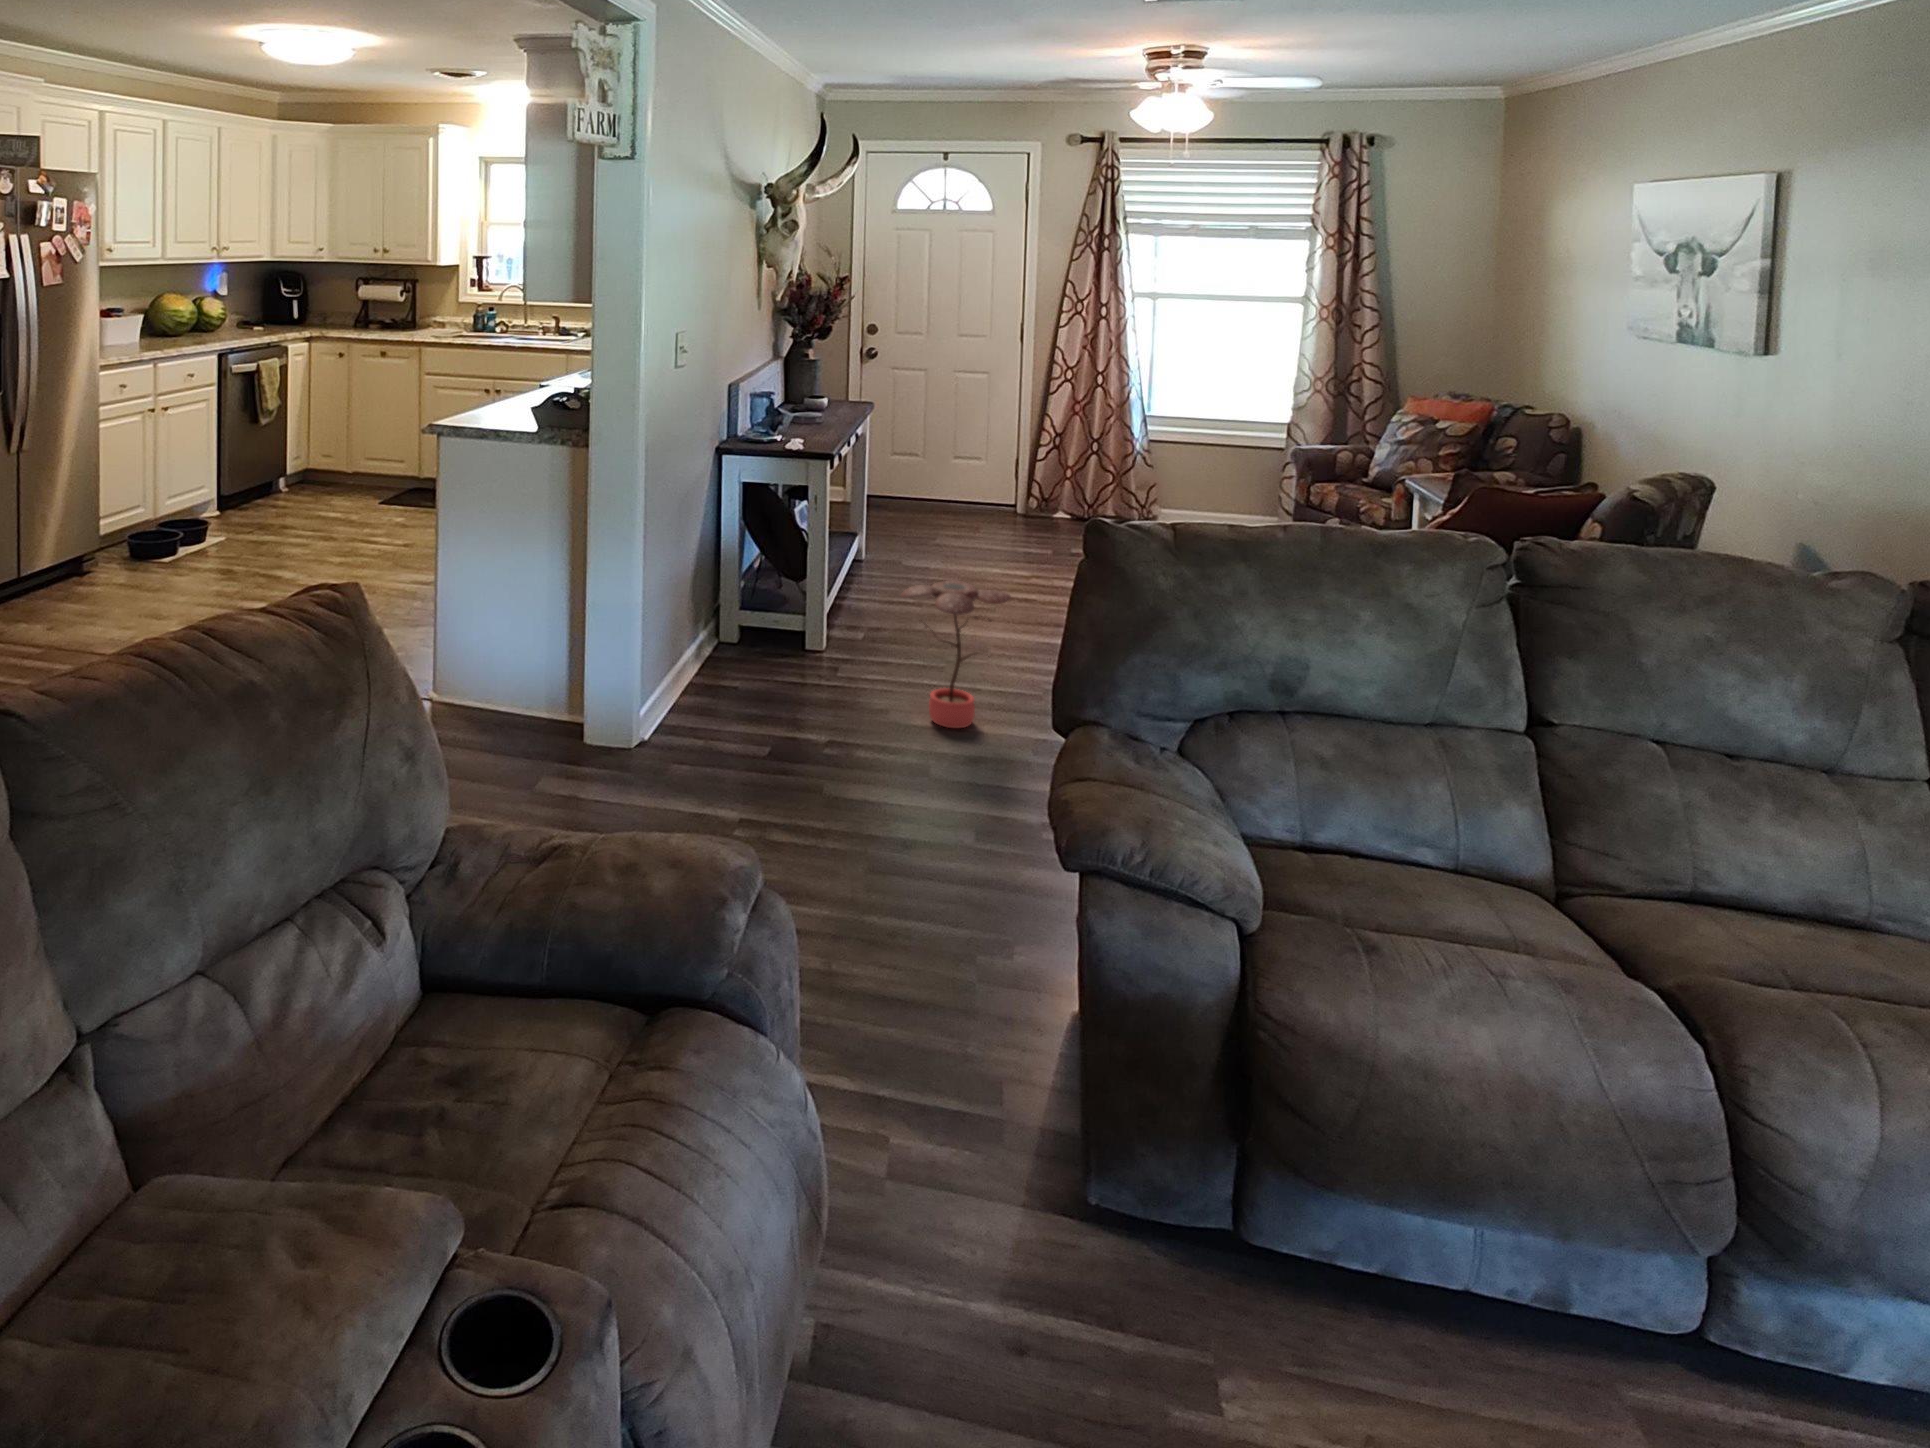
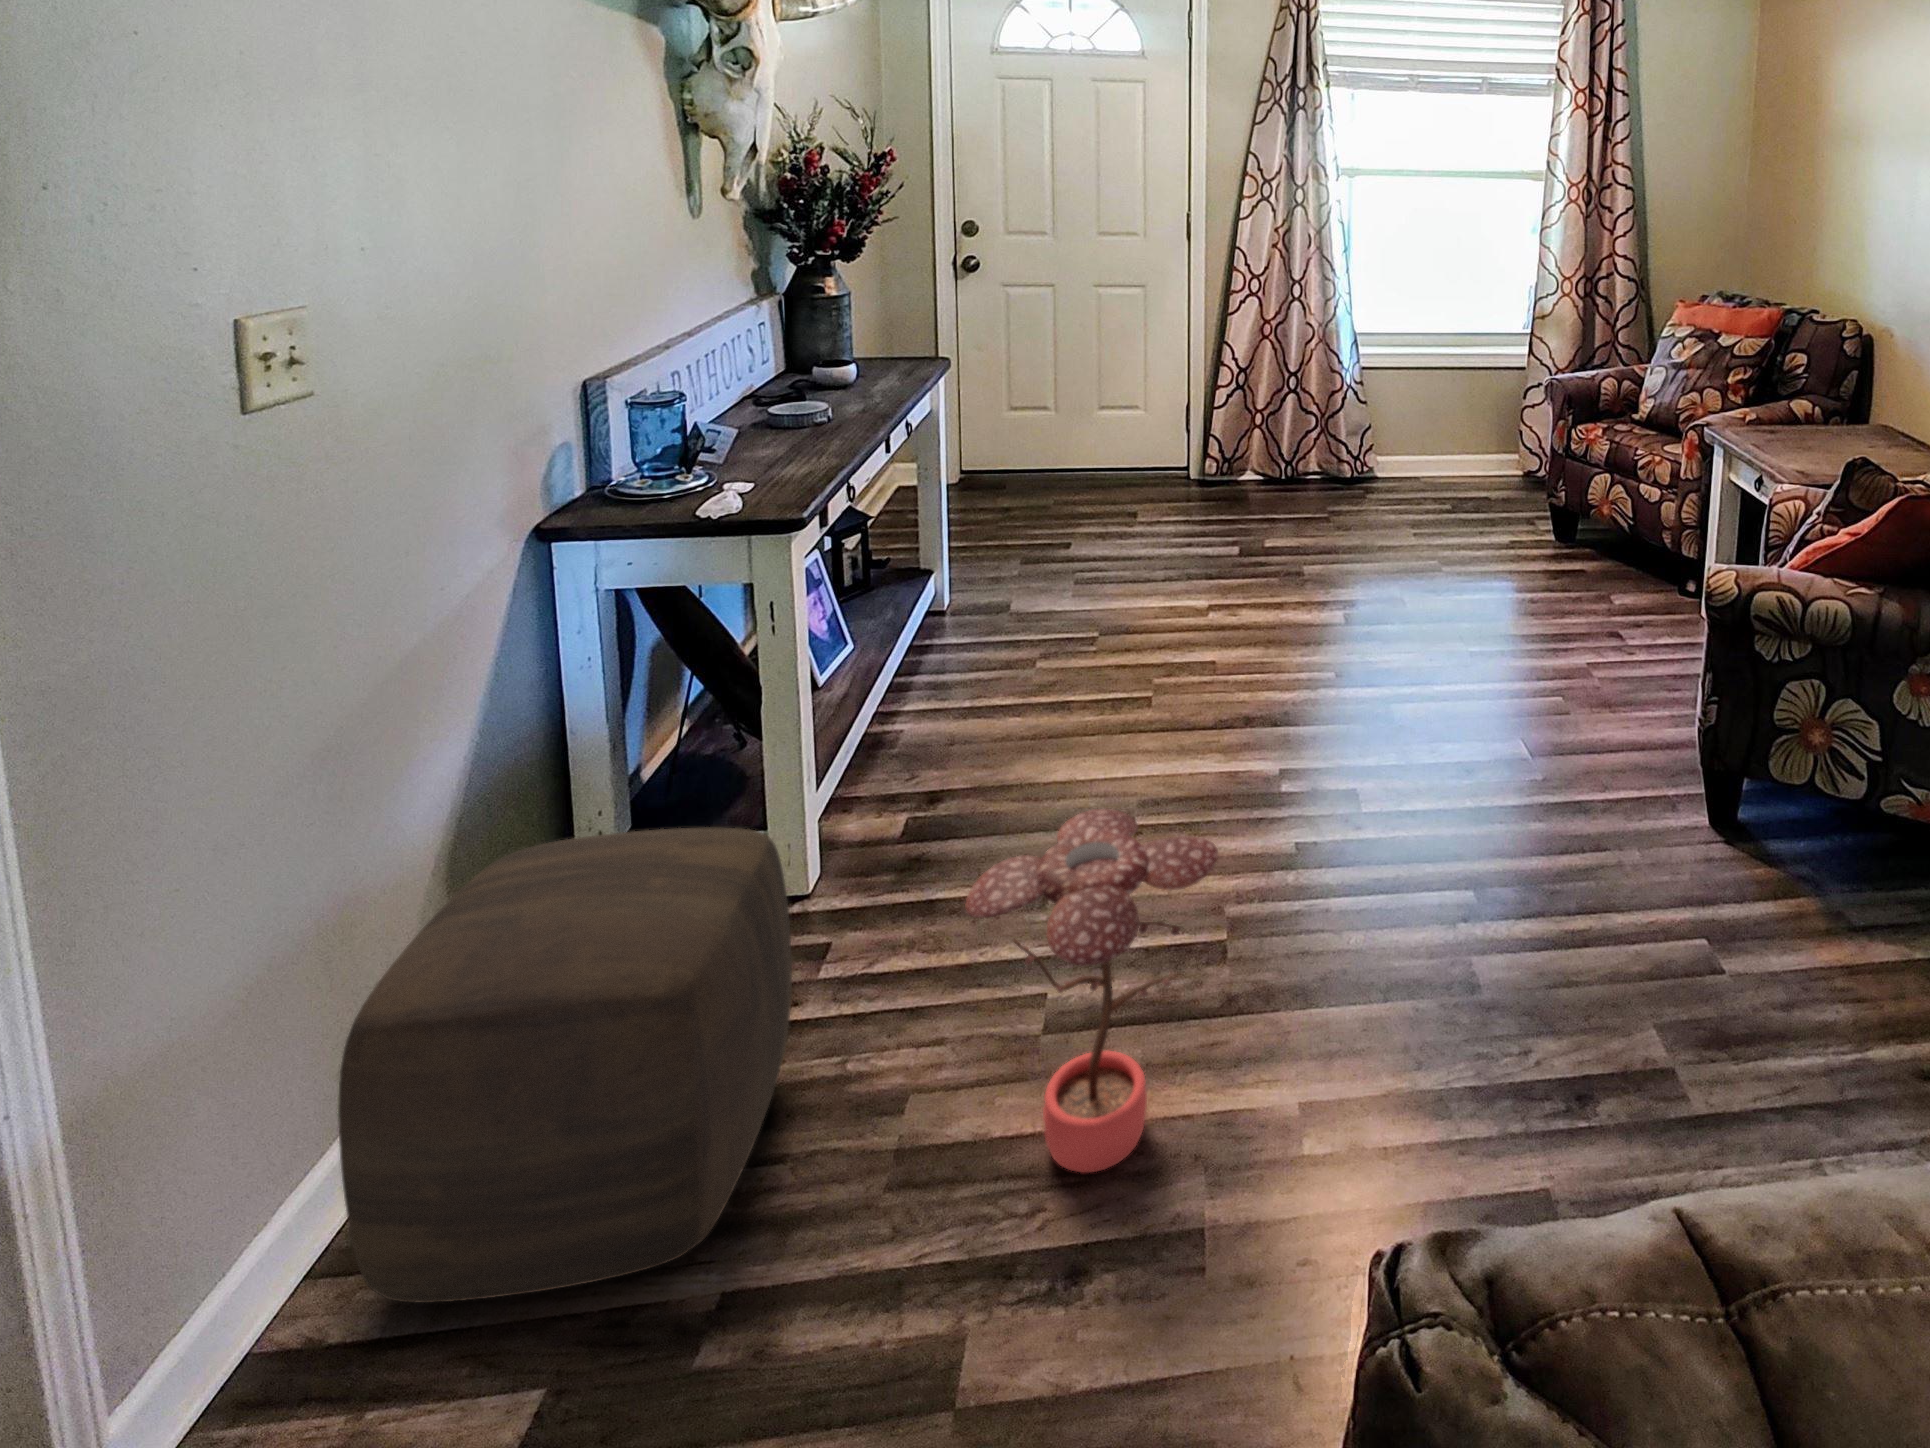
ottoman: none [687,559,822,708] -> present [338,828,792,1303]

